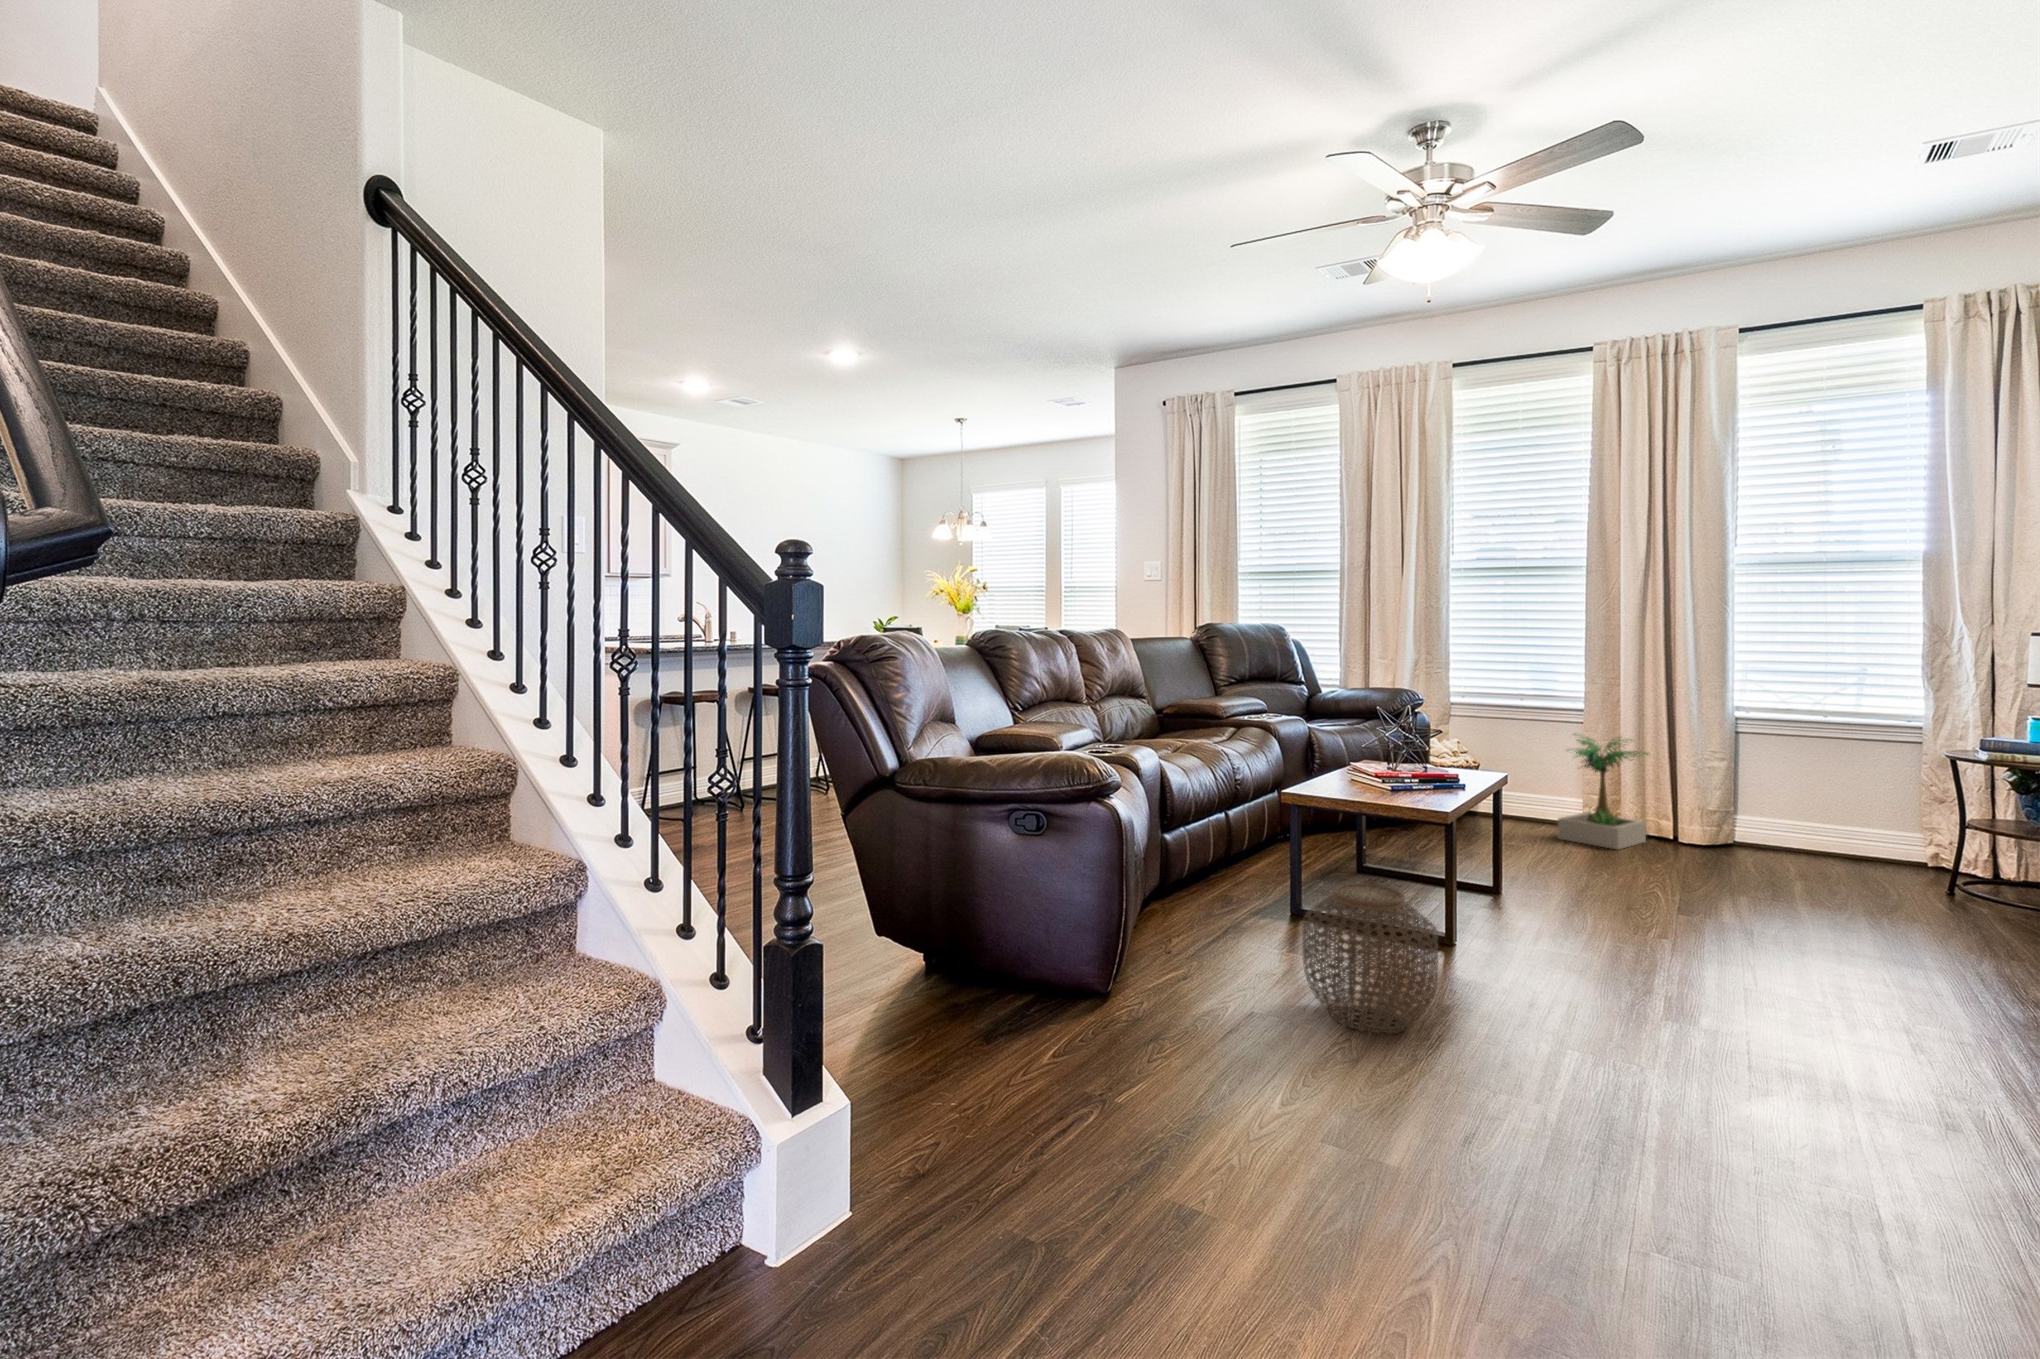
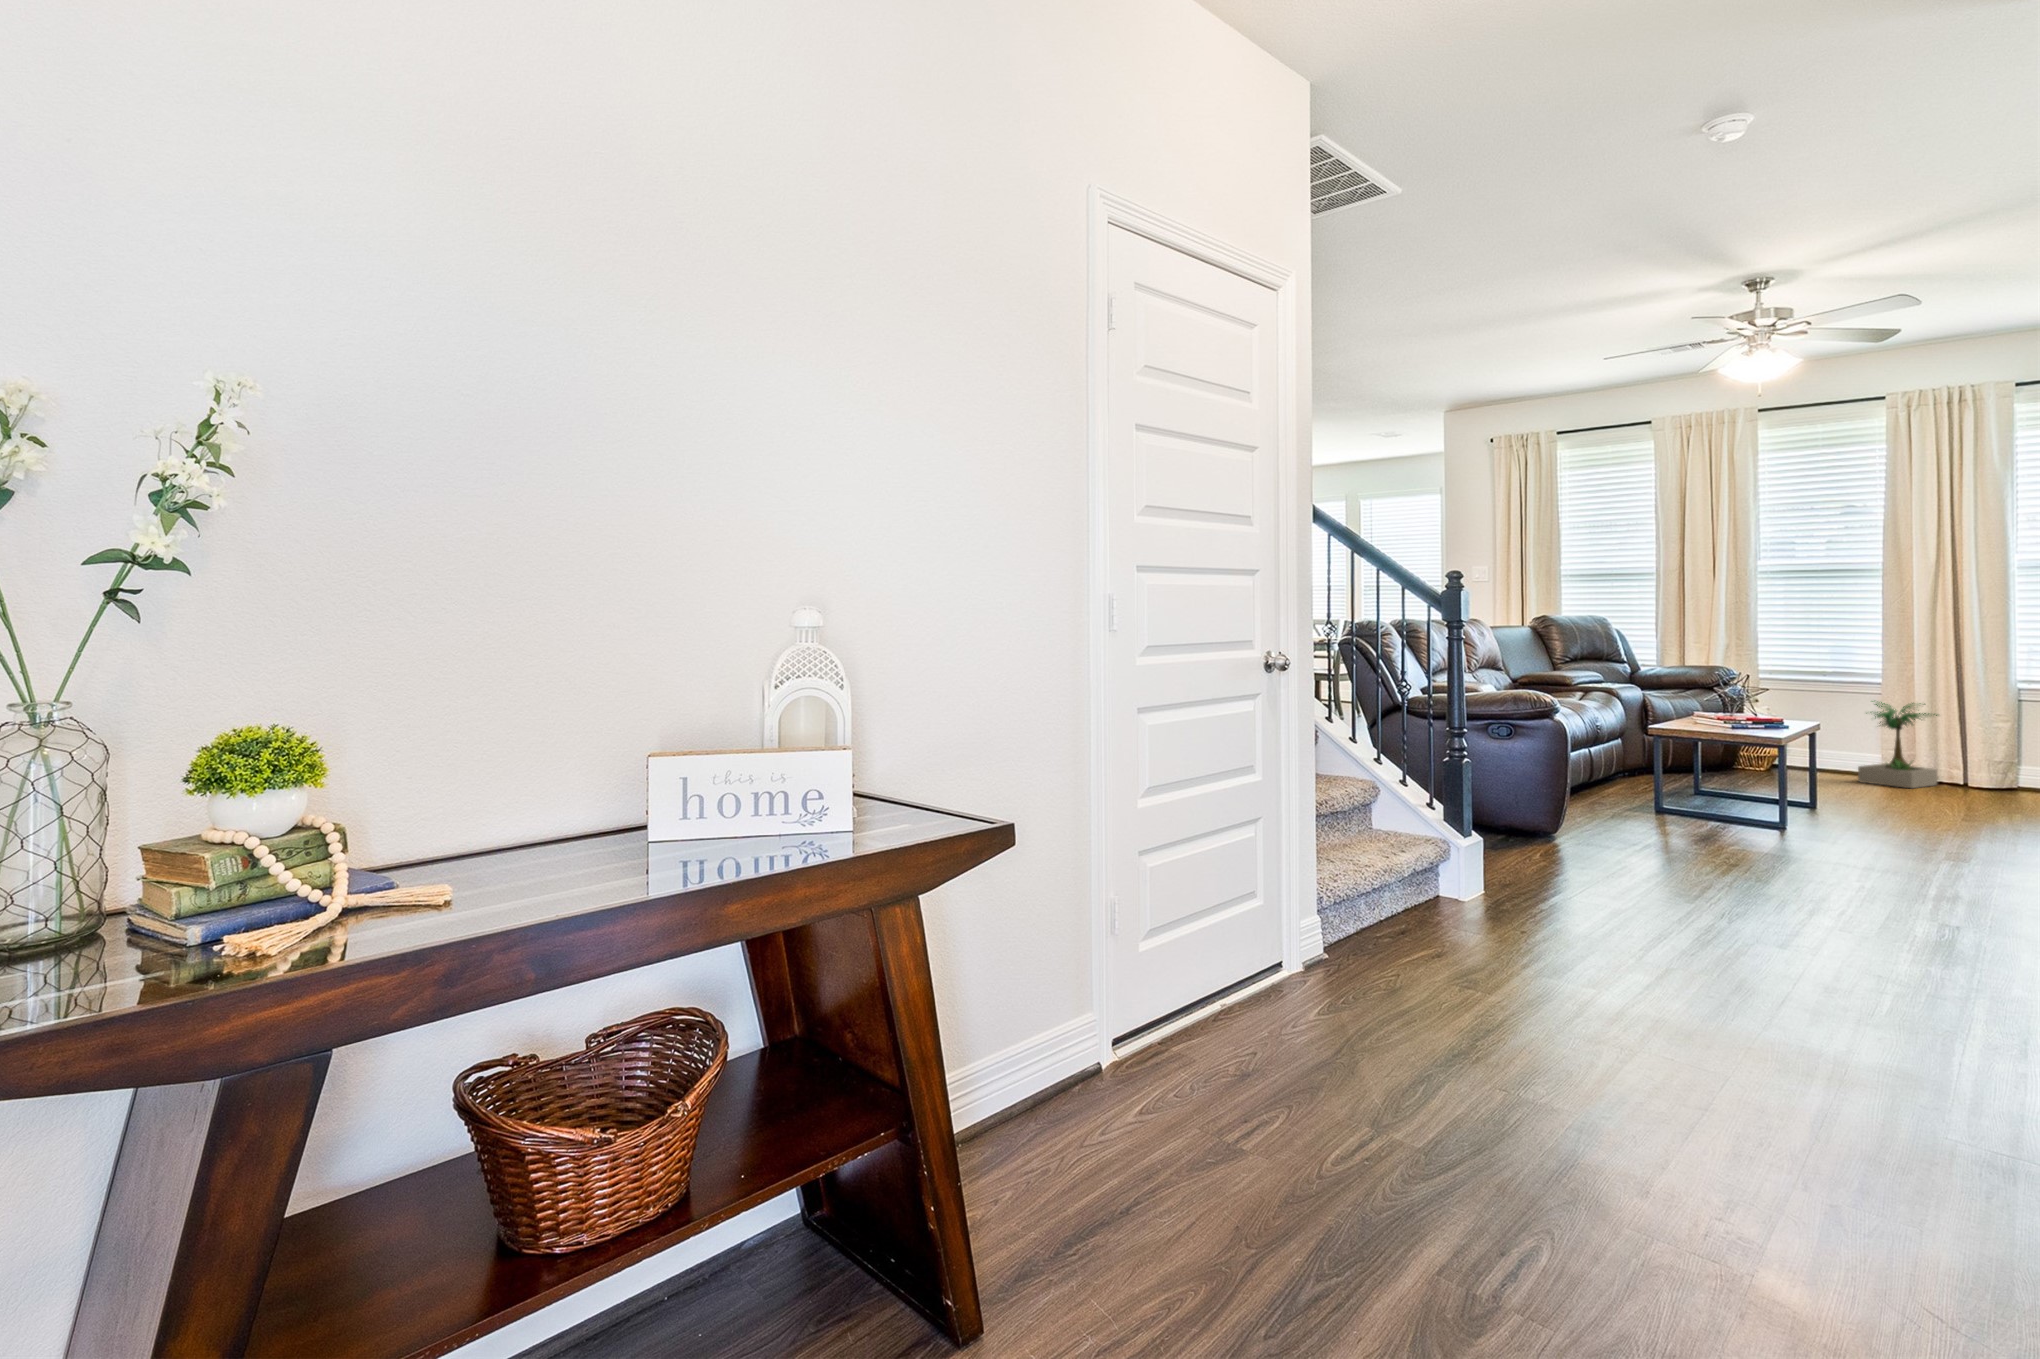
woven basket: present [1302,883,1438,1034] -> none [1682,769,1778,855]

